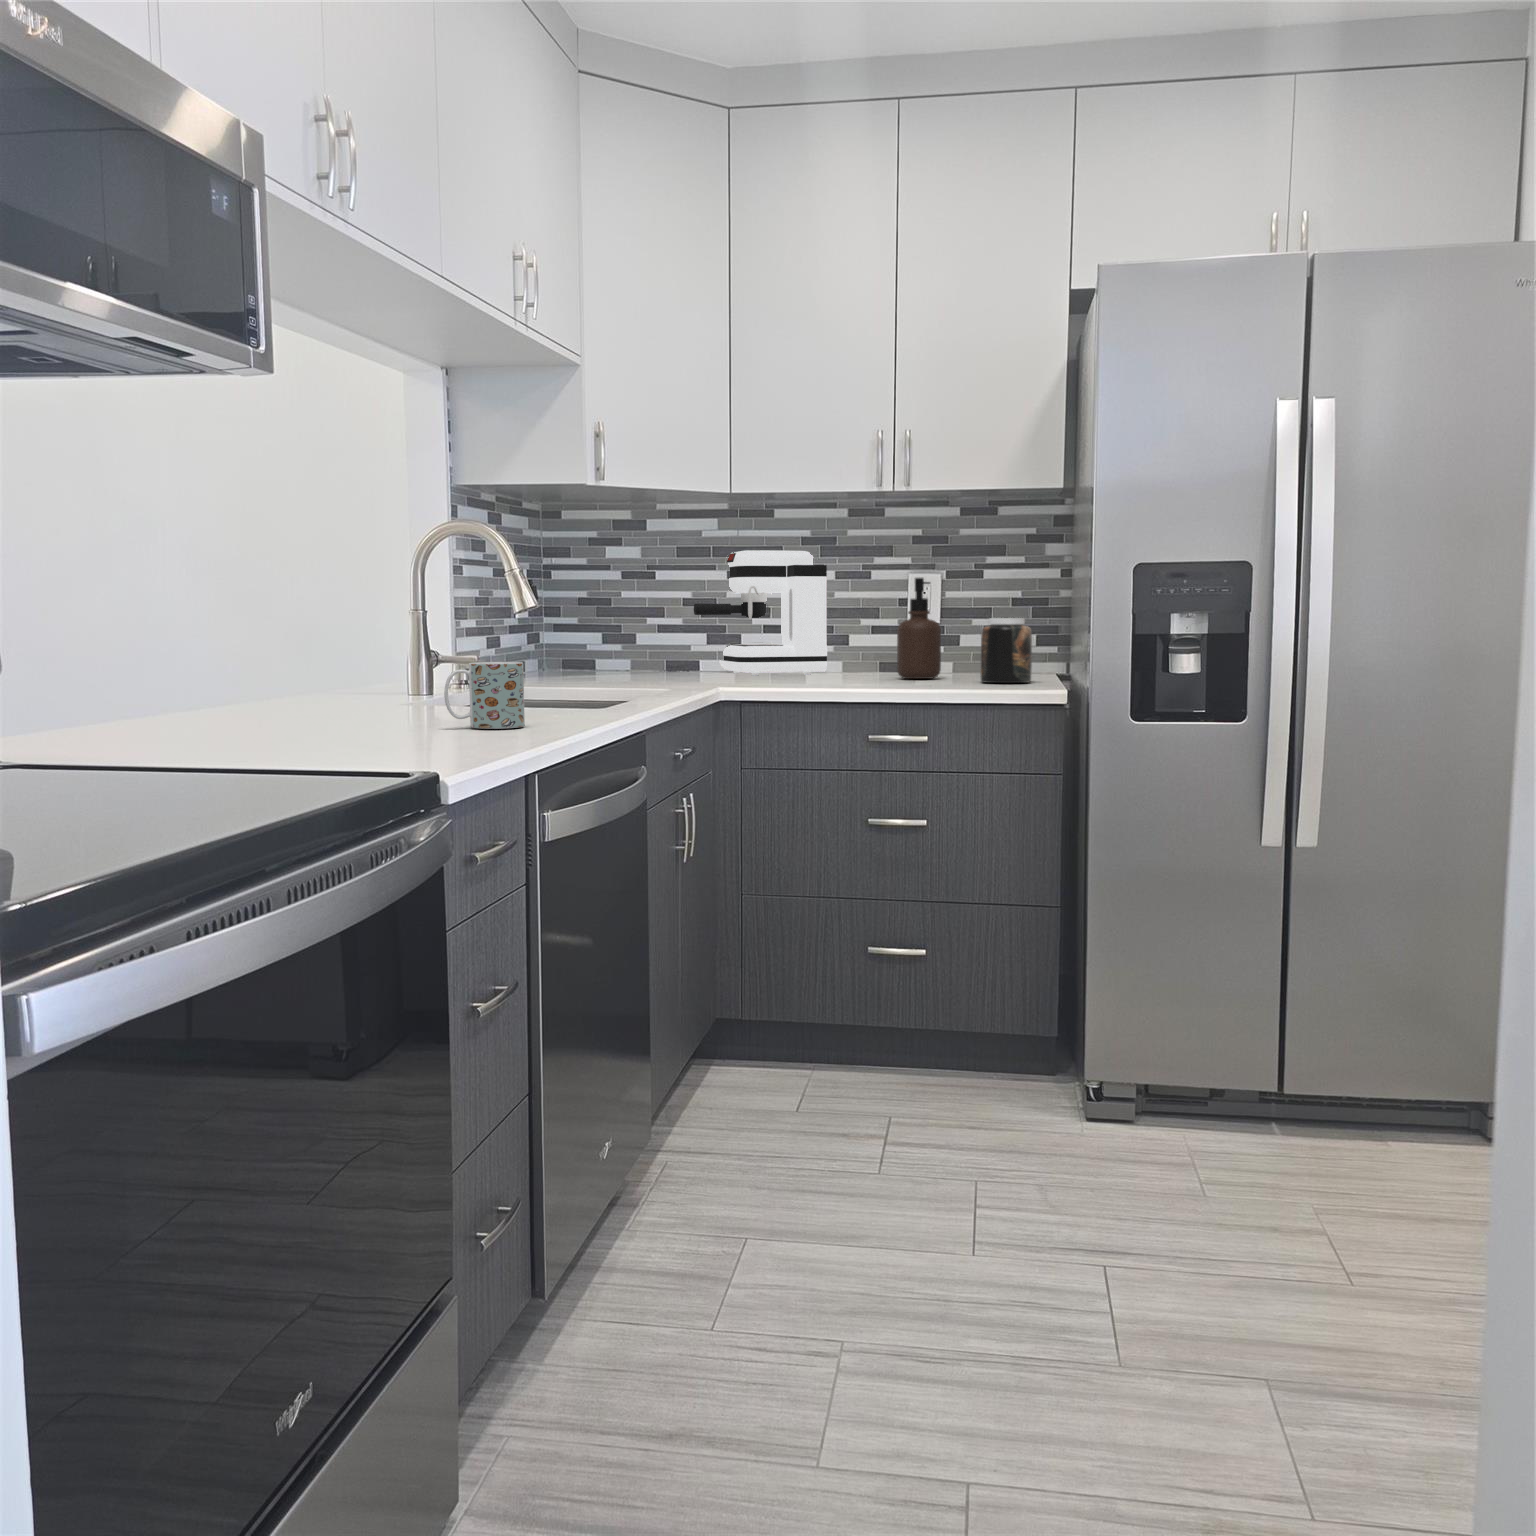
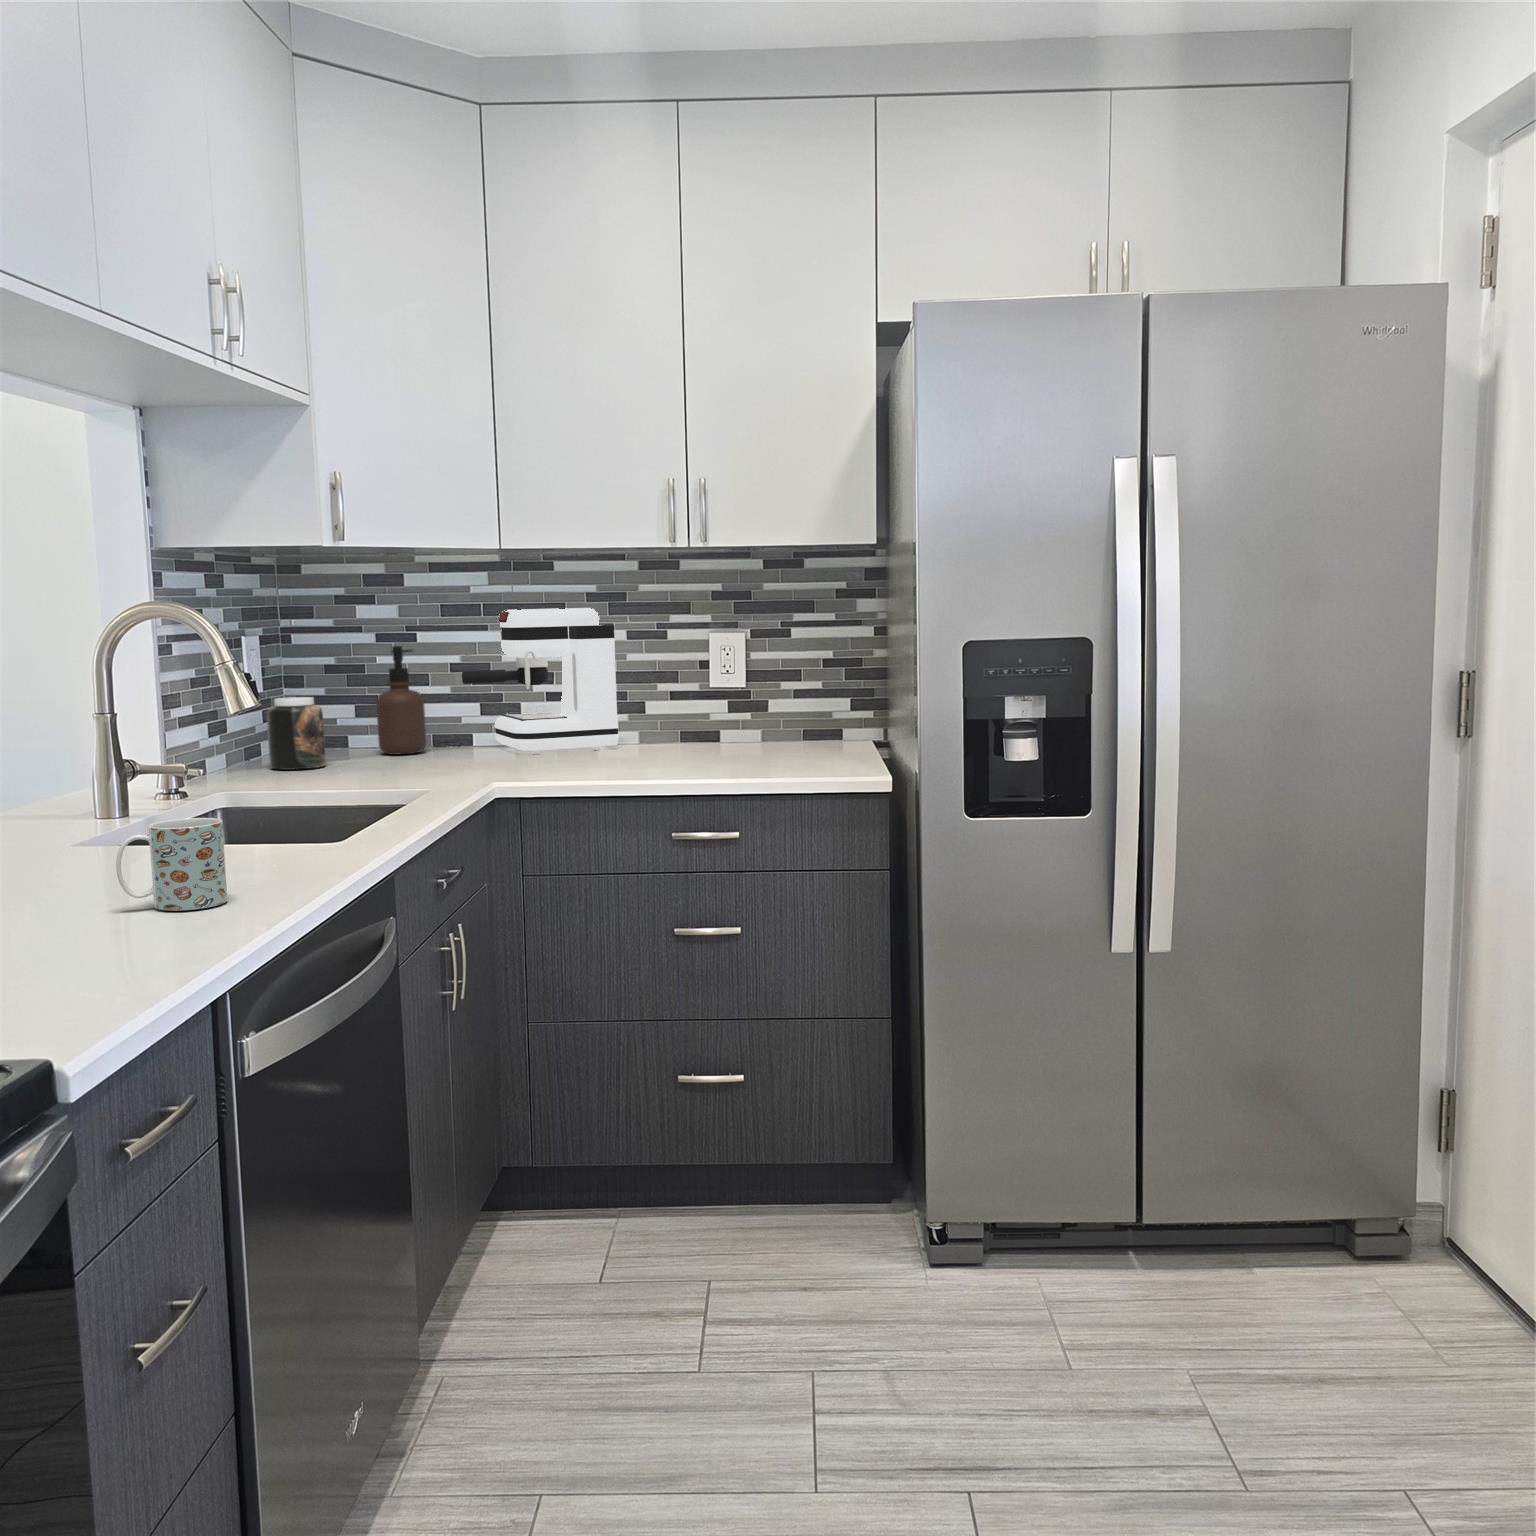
soap dispenser: present [897,578,941,679] -> present [376,646,426,754]
jar: present [980,618,1032,683] -> present [267,697,326,770]

